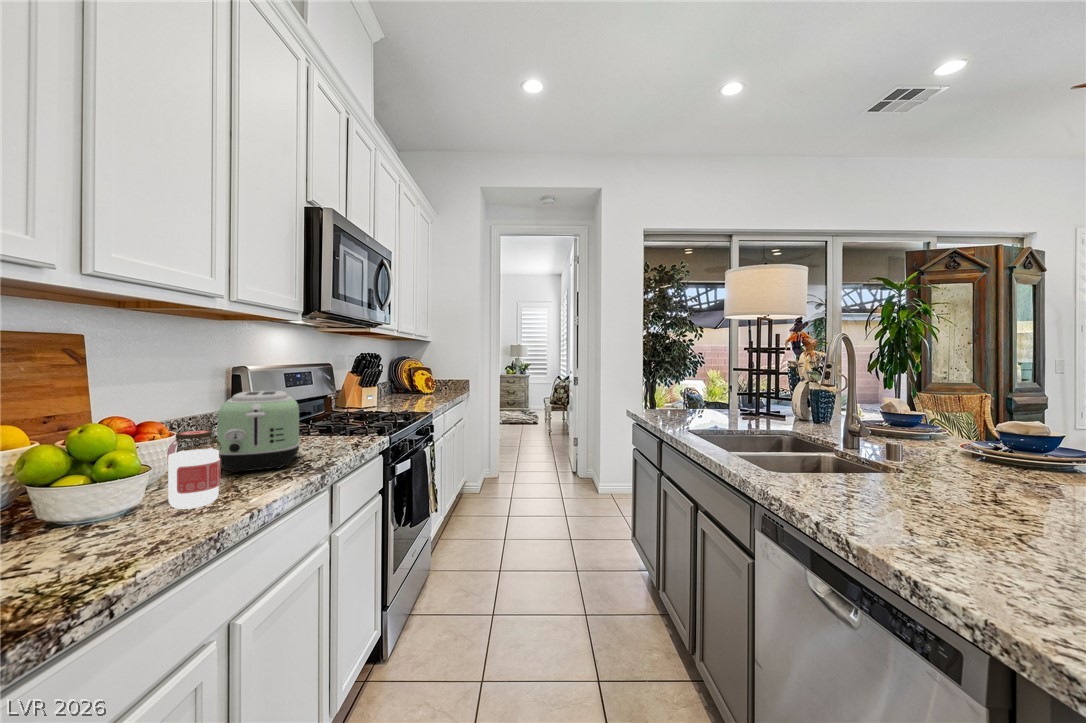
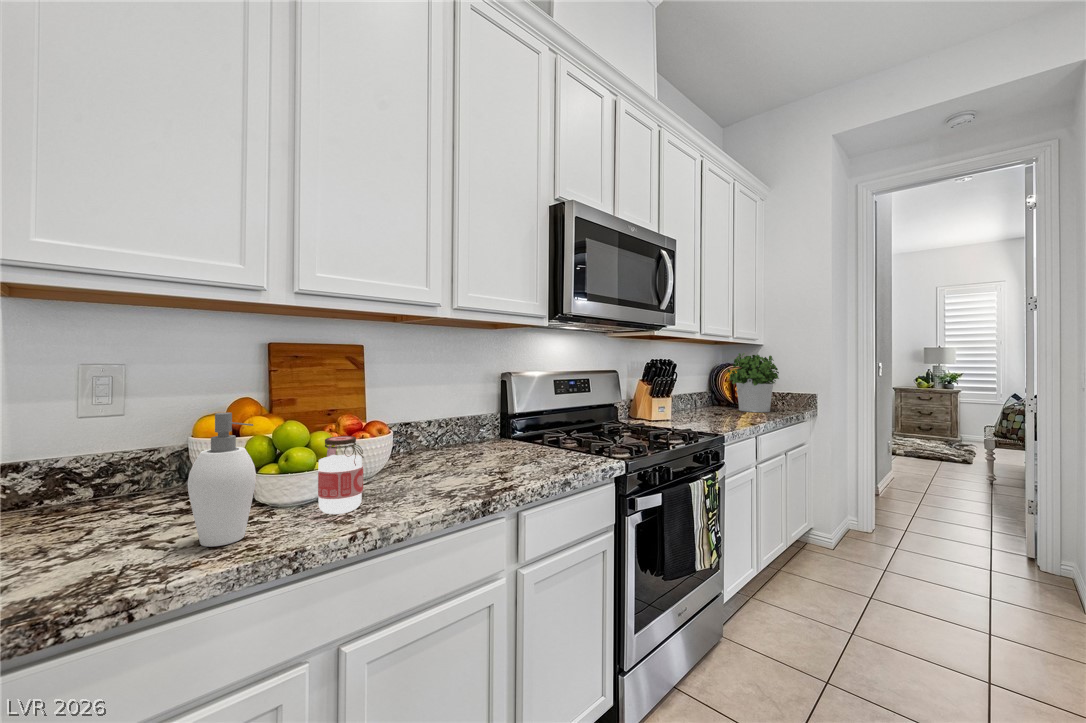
potted plant: none [410,348,451,396] -> present [727,353,779,412]
toaster: present [217,391,301,473] -> none [415,399,504,483]
soap dispenser: none [58,410,164,557] -> present [188,413,256,547]

